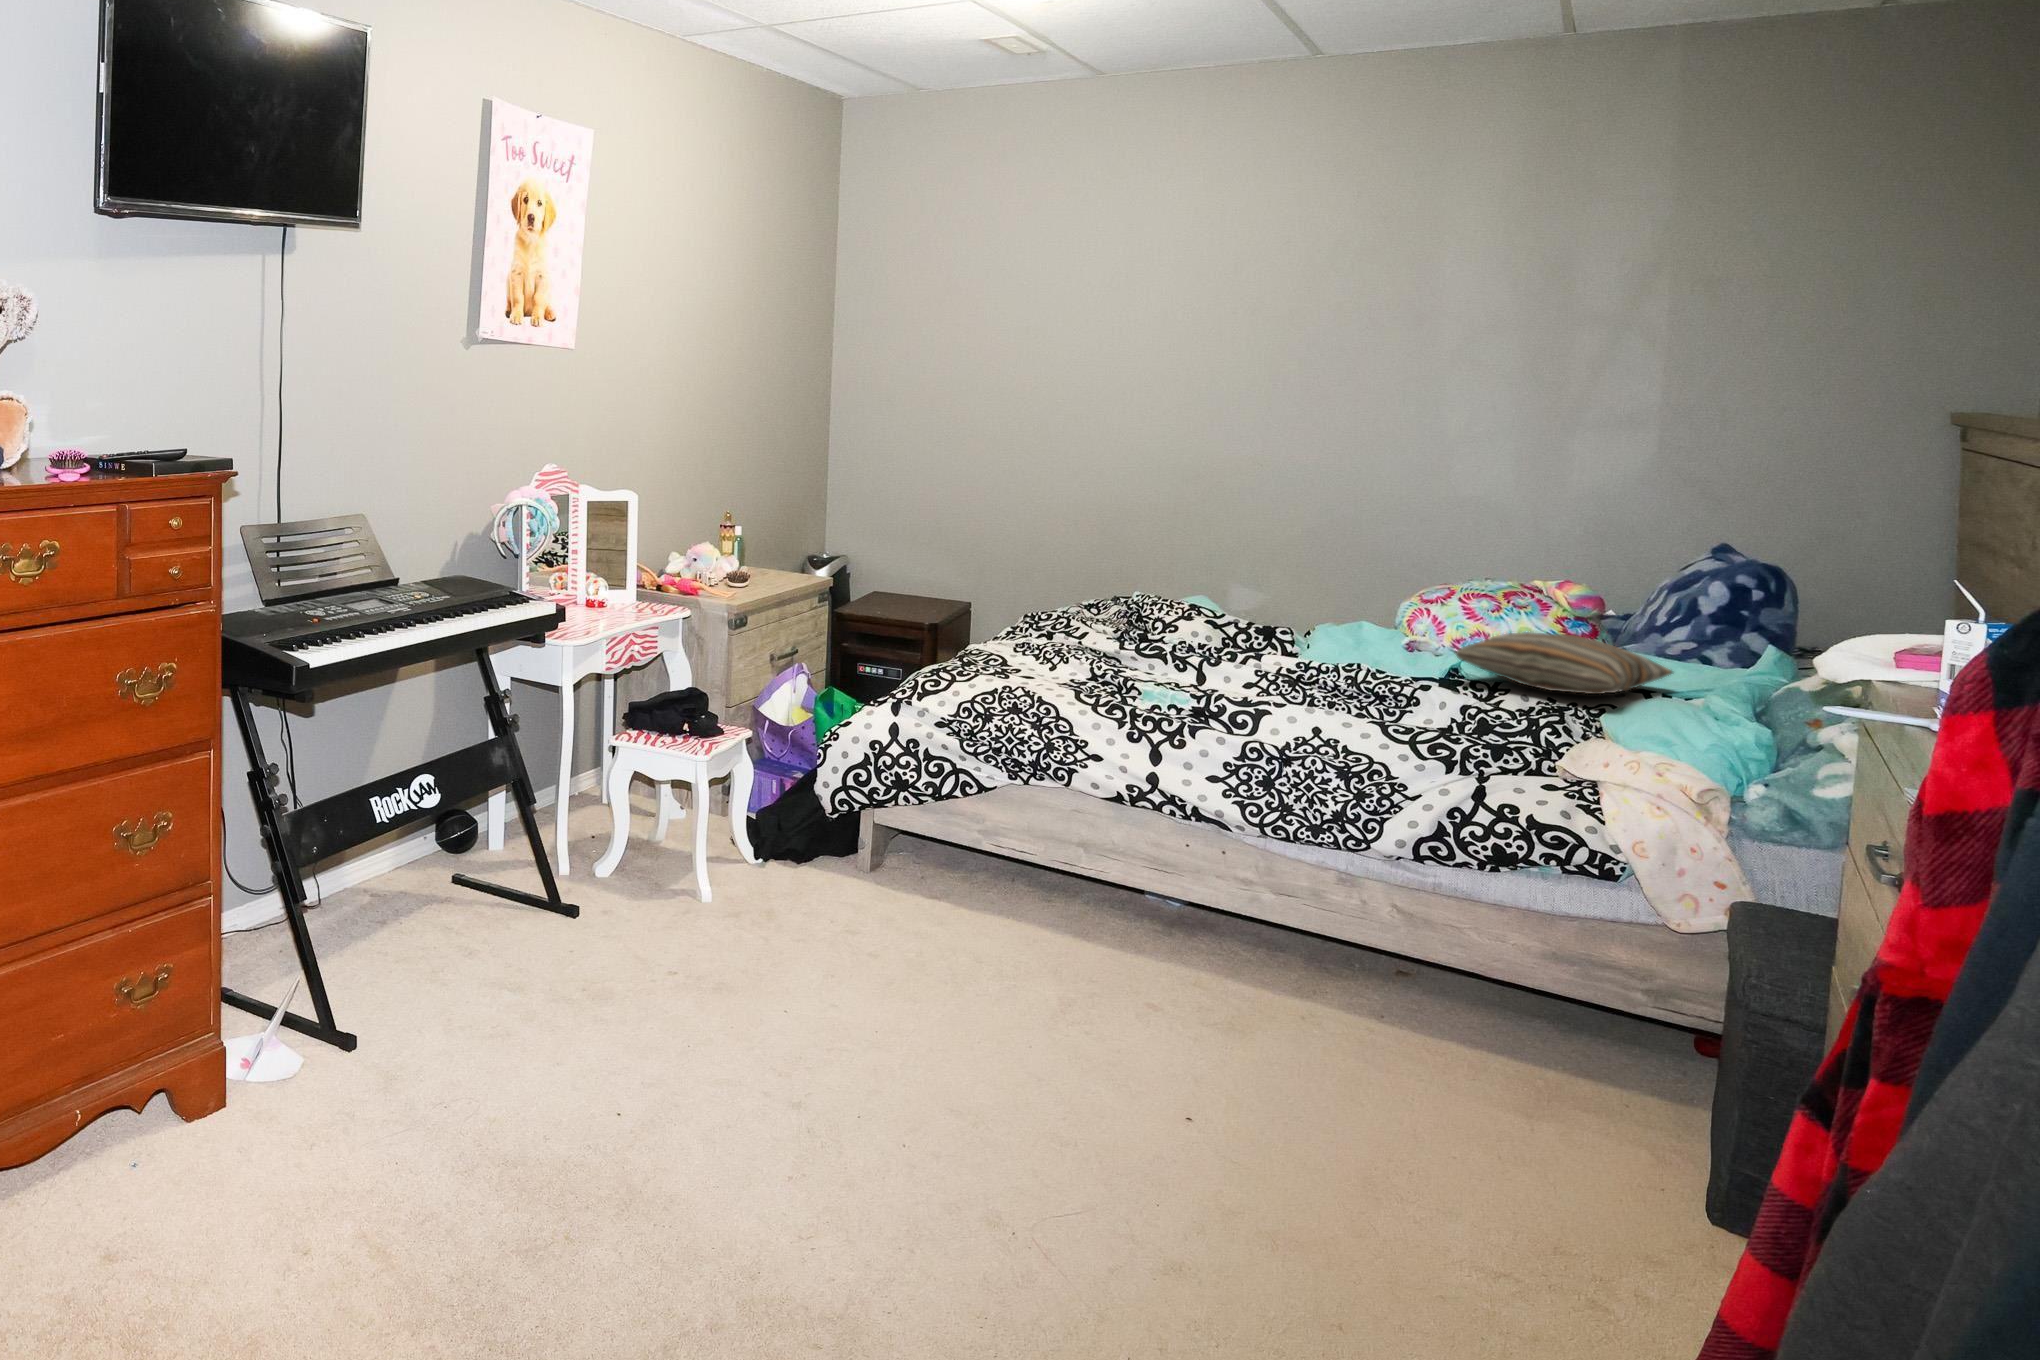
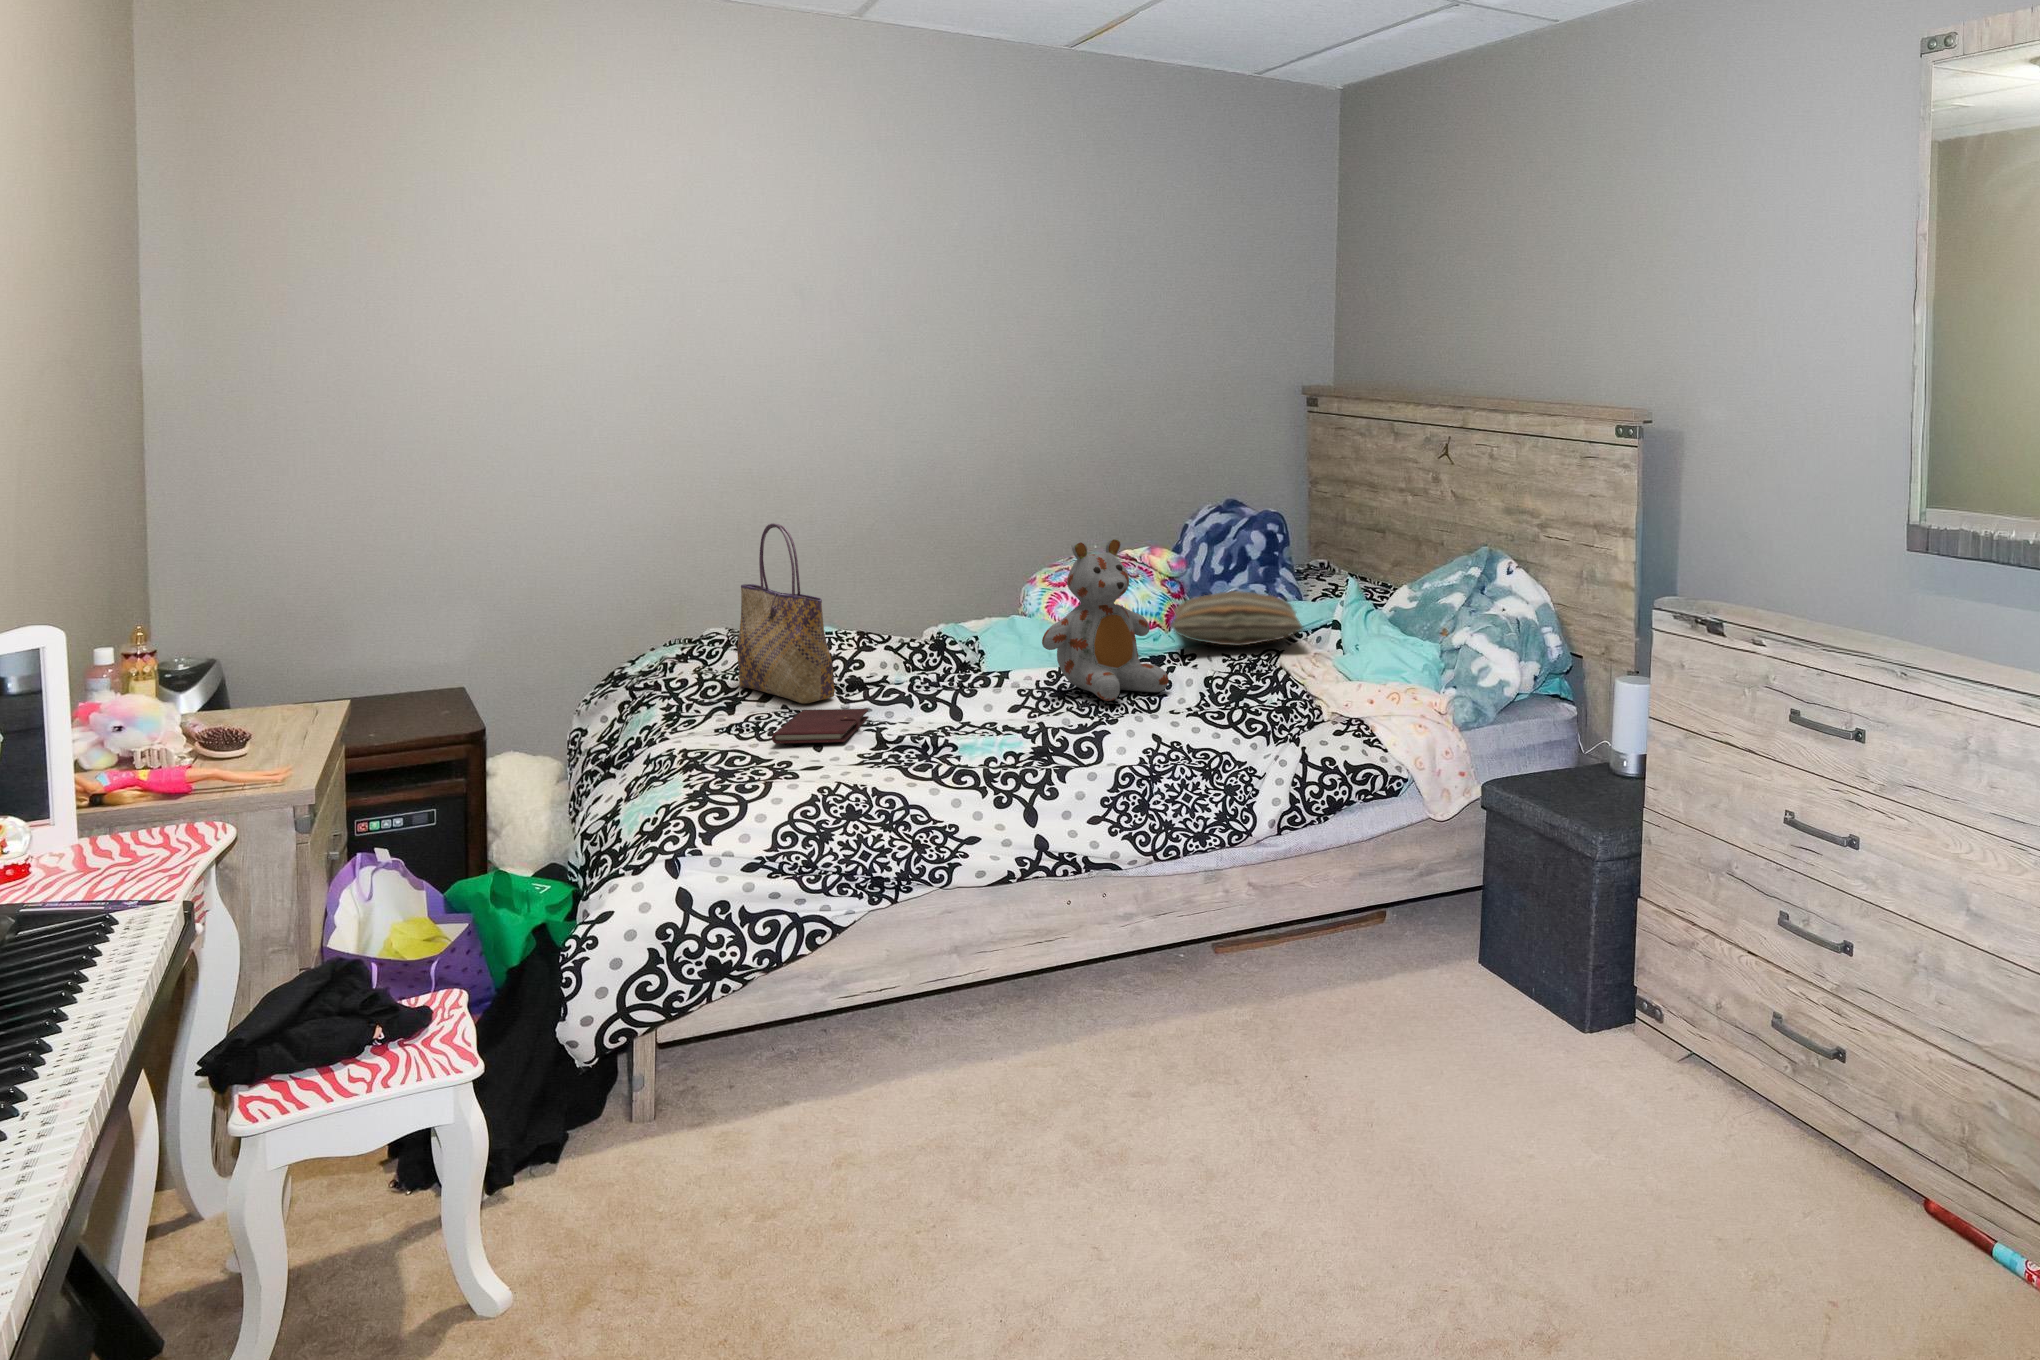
tote bag: none [1077,502,1120,642] -> present [737,523,835,703]
stuffed bear: none [1265,548,1398,701] -> present [1042,538,1169,701]
notebook: none [1023,643,1117,668] -> present [772,709,868,744]

